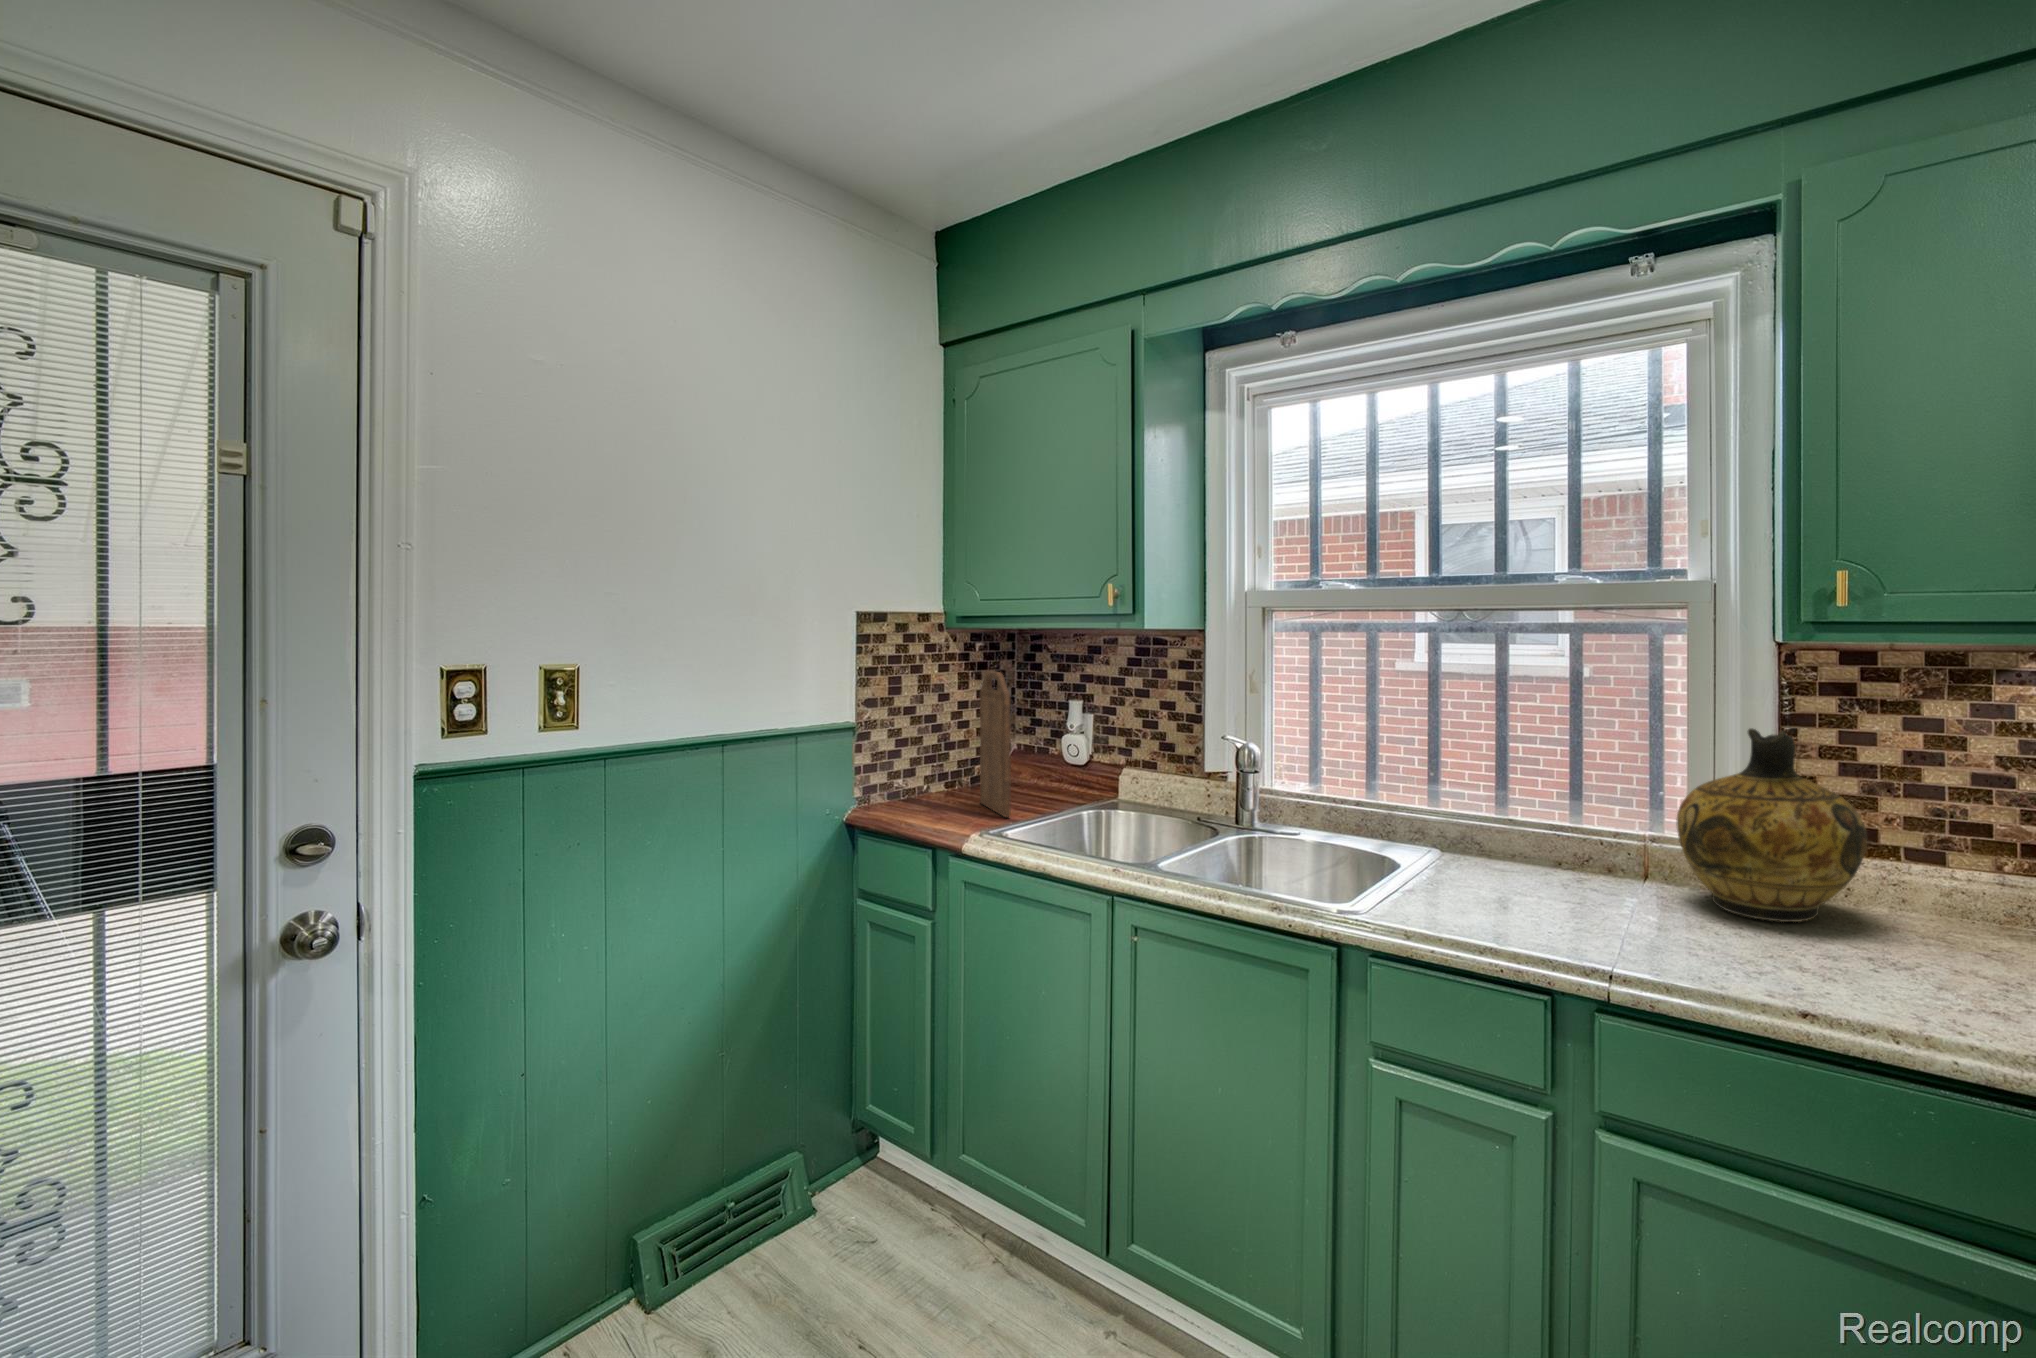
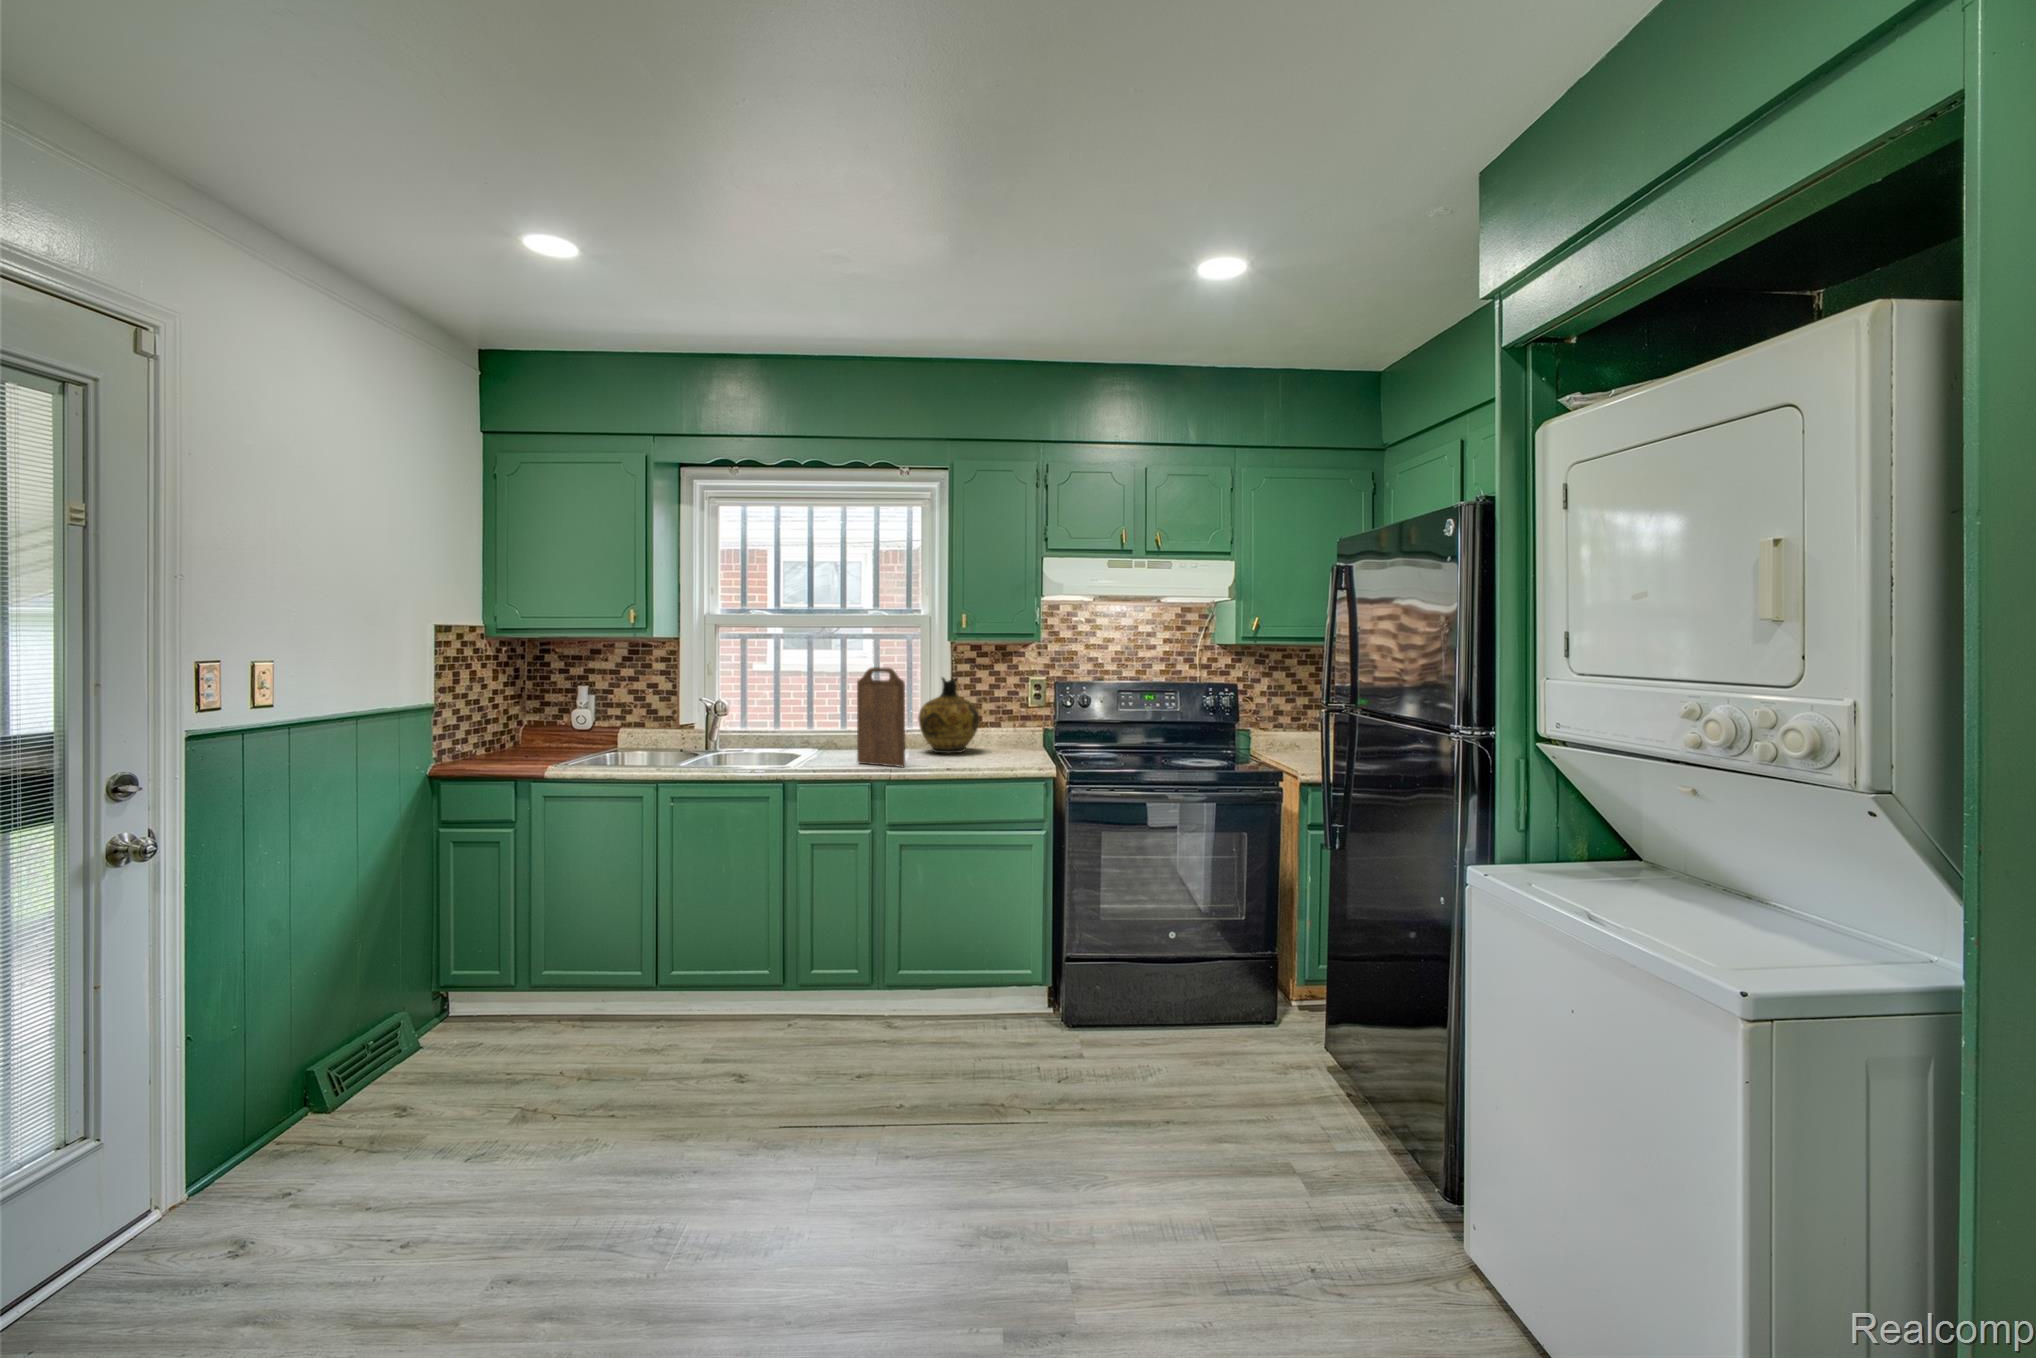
cutting board: present [980,671,1011,817] -> present [857,667,905,767]

